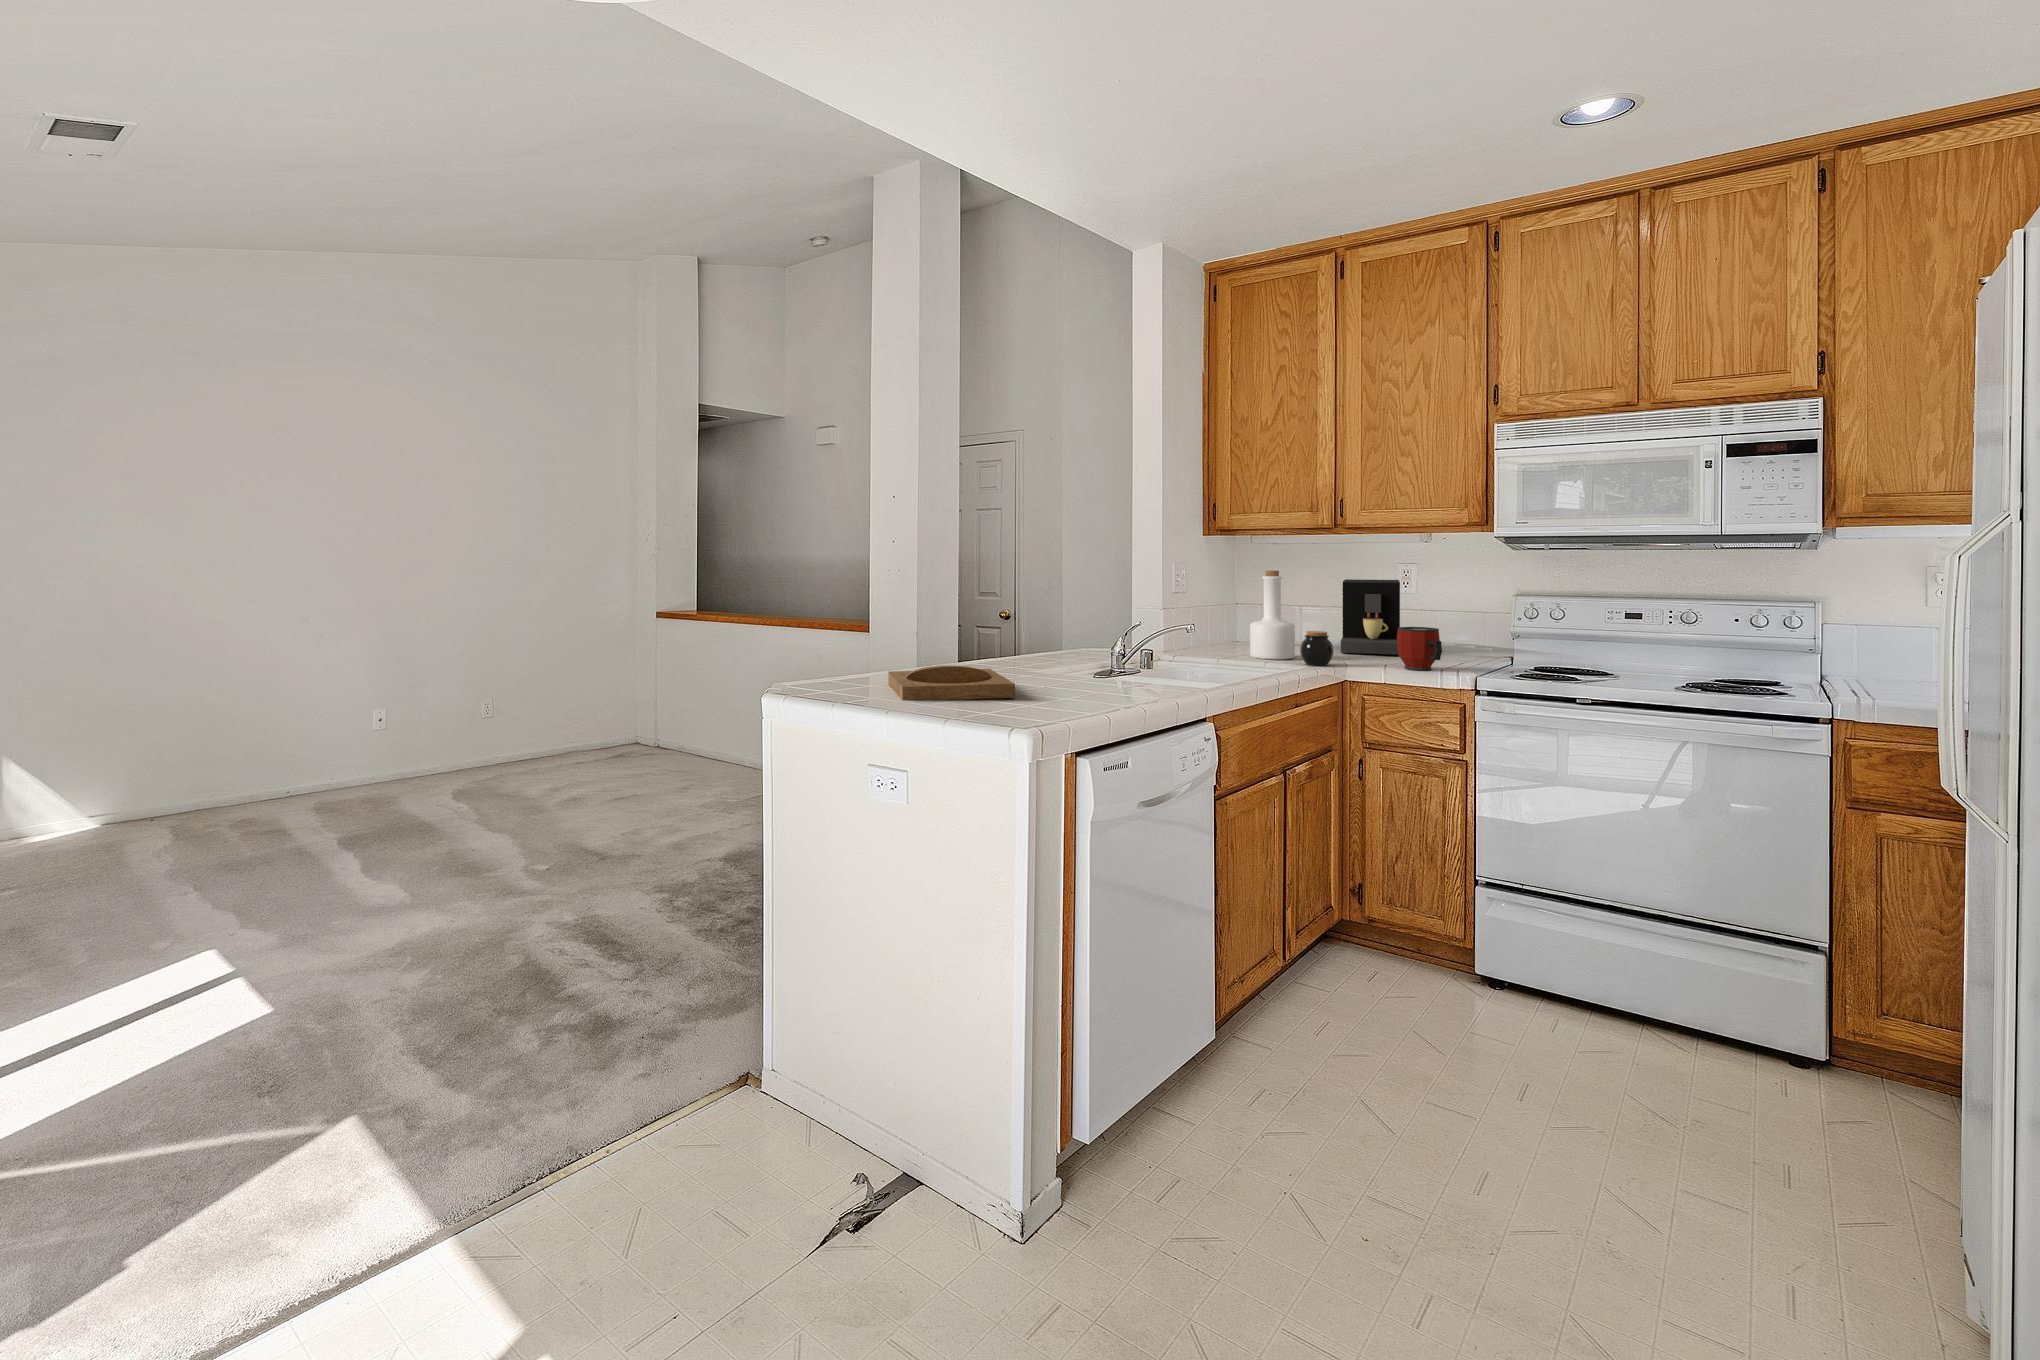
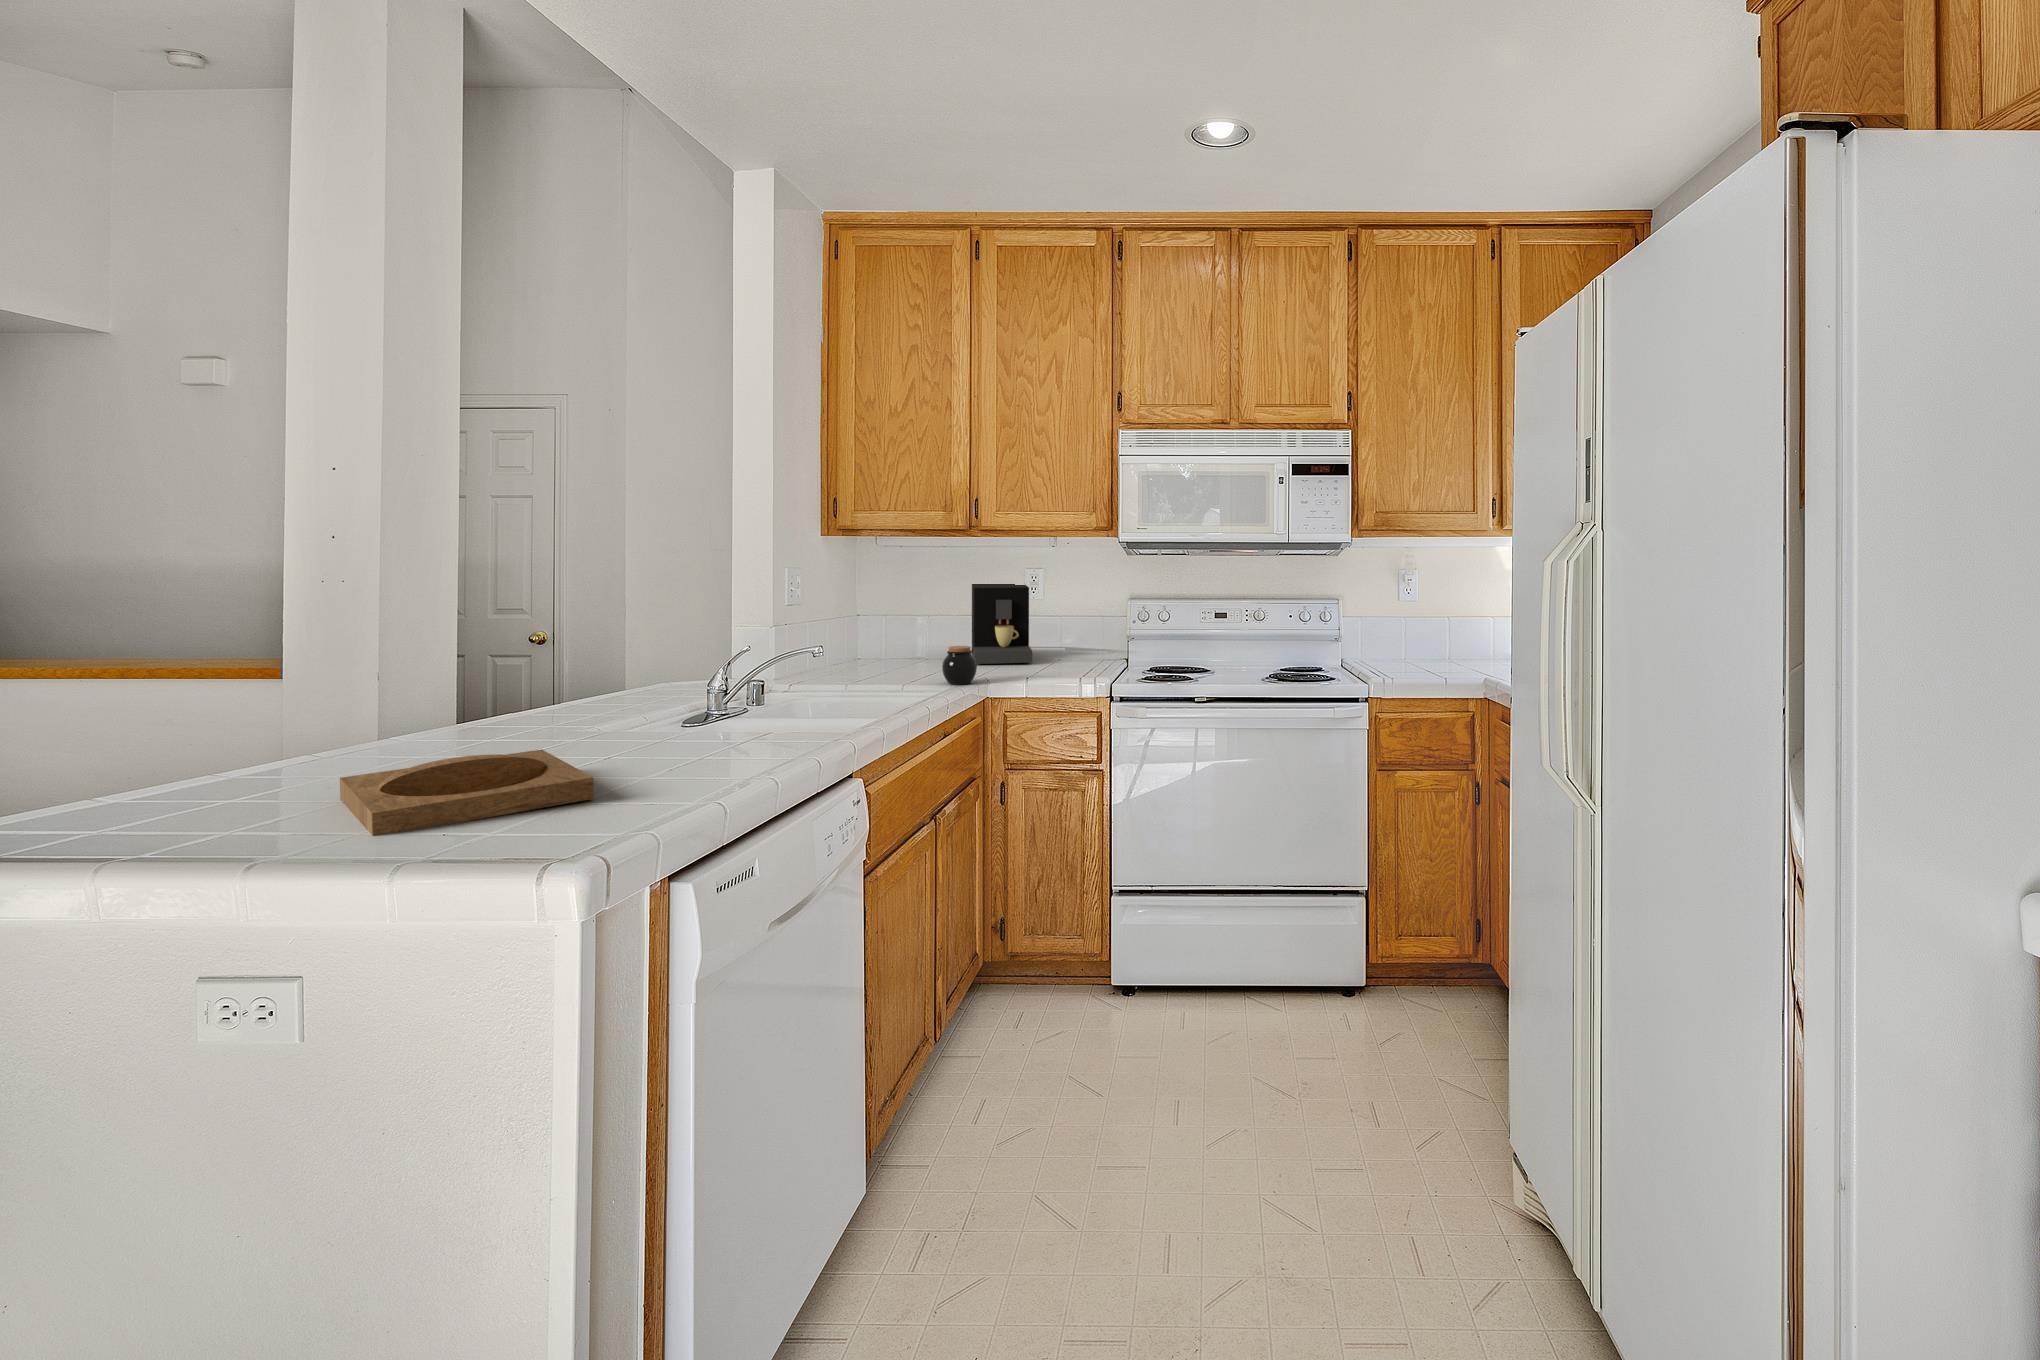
bottle: present [1250,571,1295,660] -> none [884,579,933,680]
mug: present [1397,627,1442,670] -> none [1037,636,1081,681]

